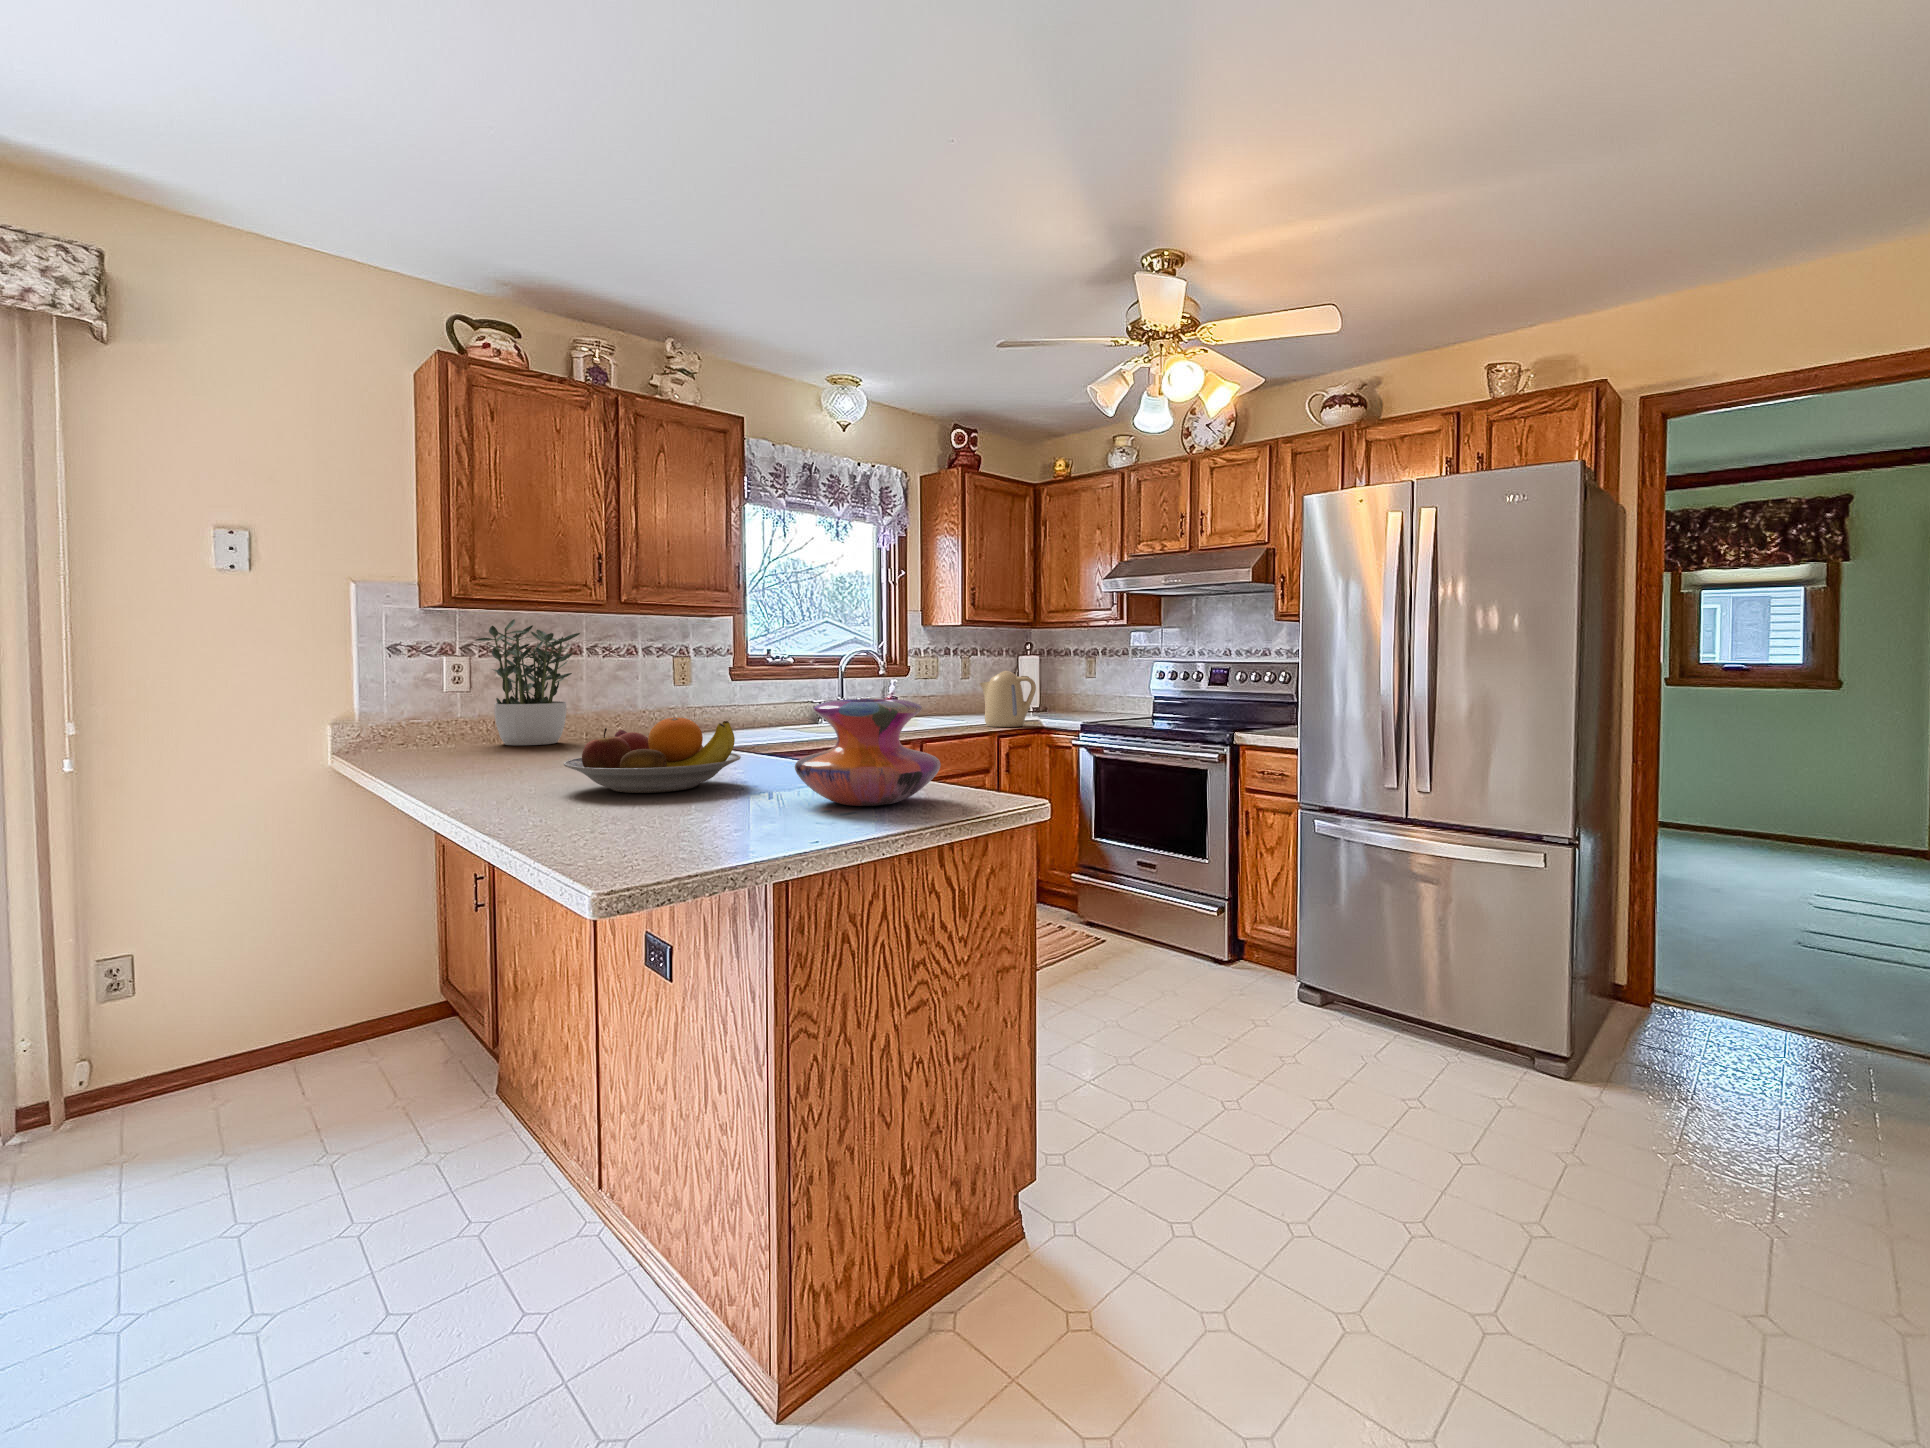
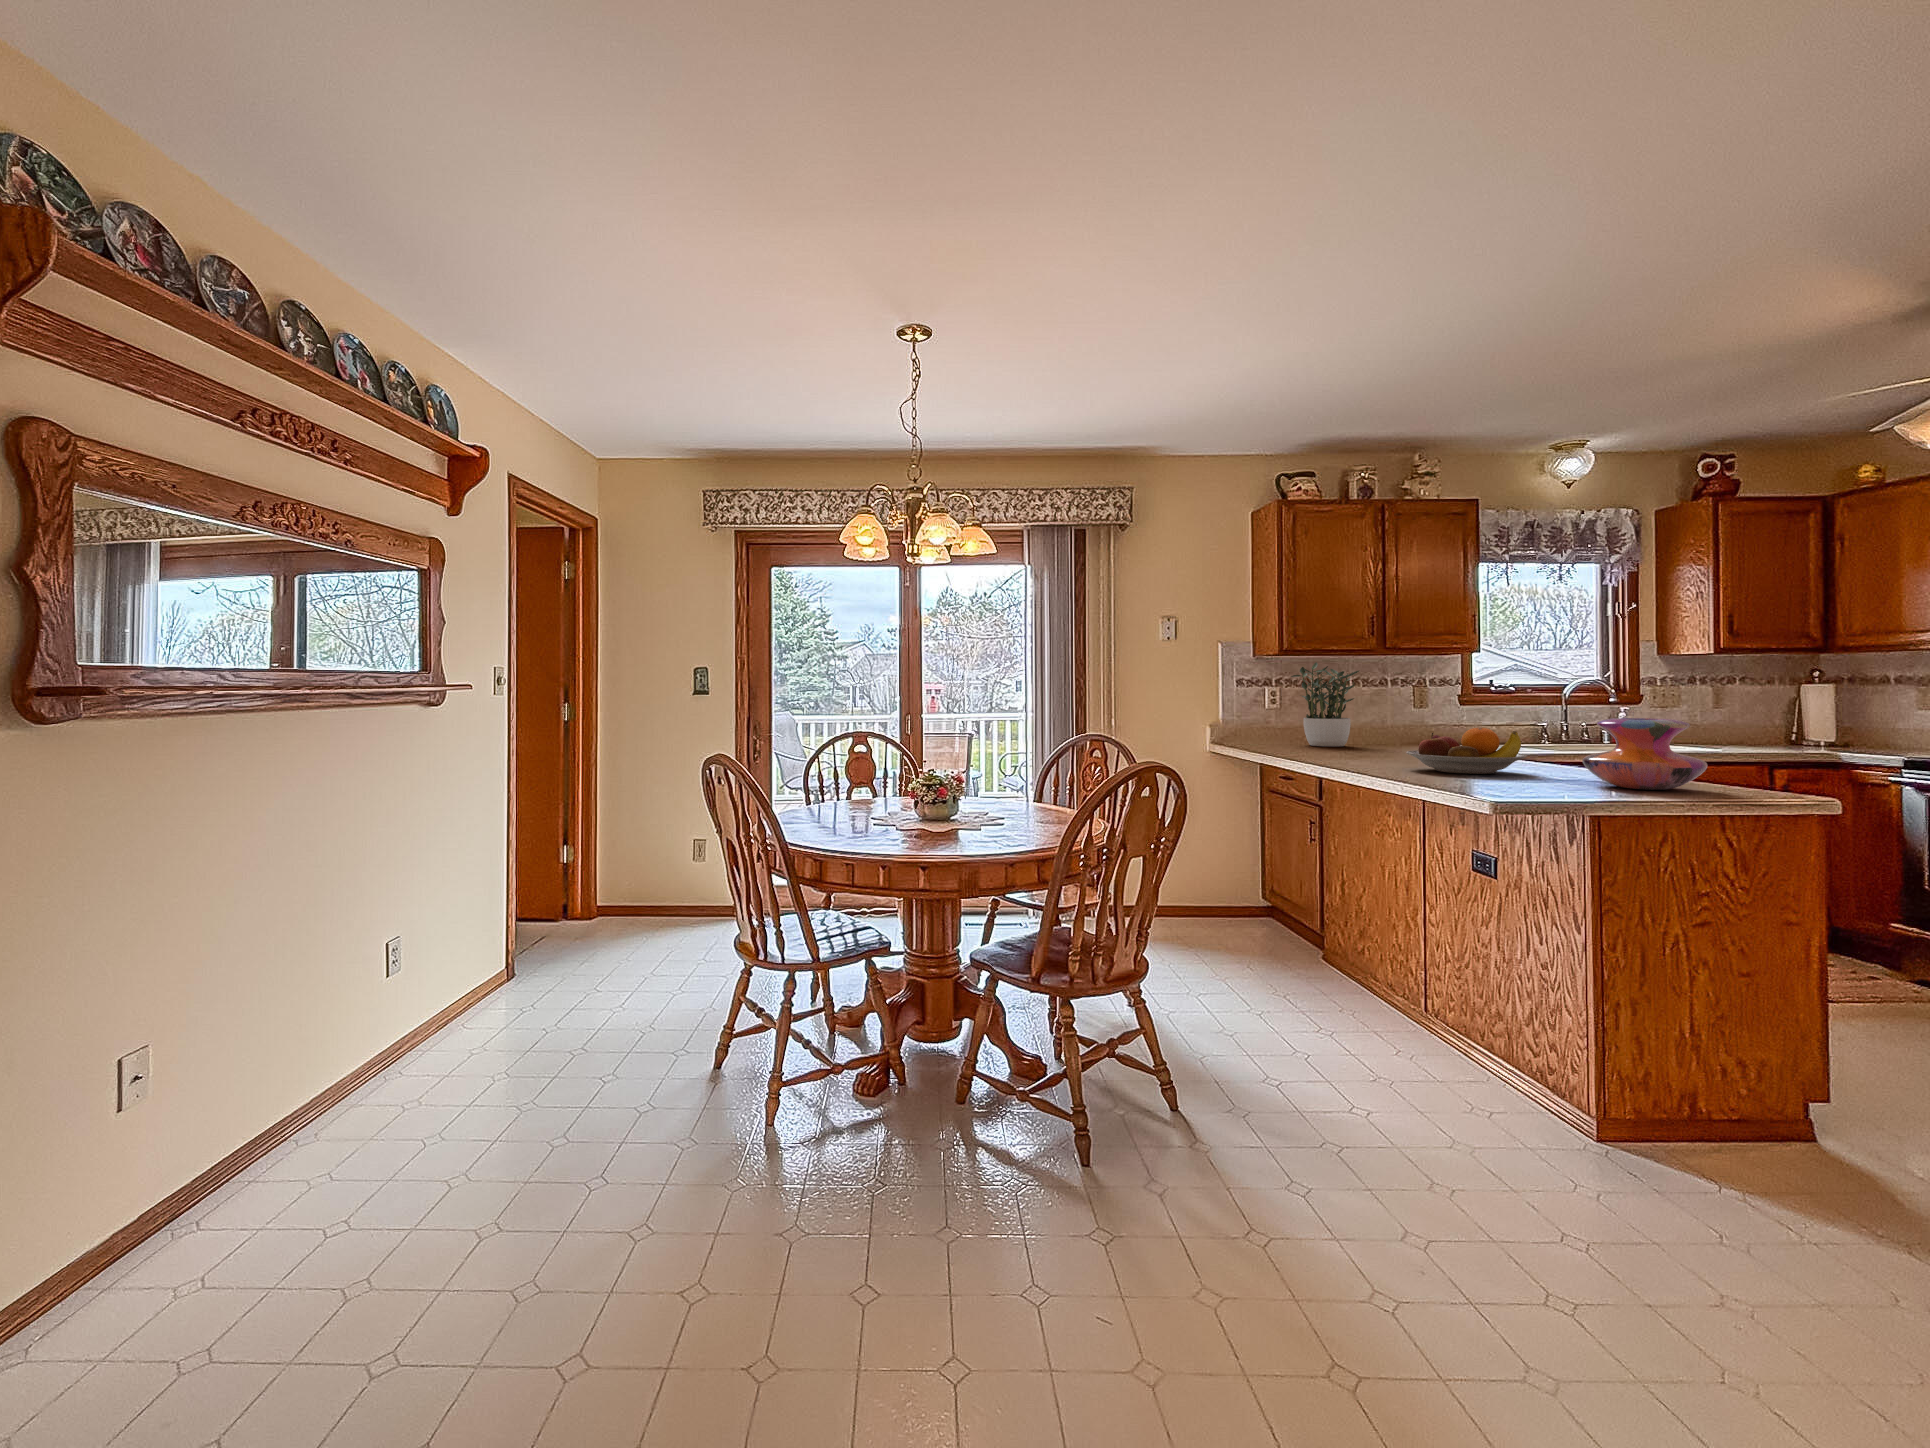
kettle: present [980,671,1036,727] -> none [1731,698,1808,753]

